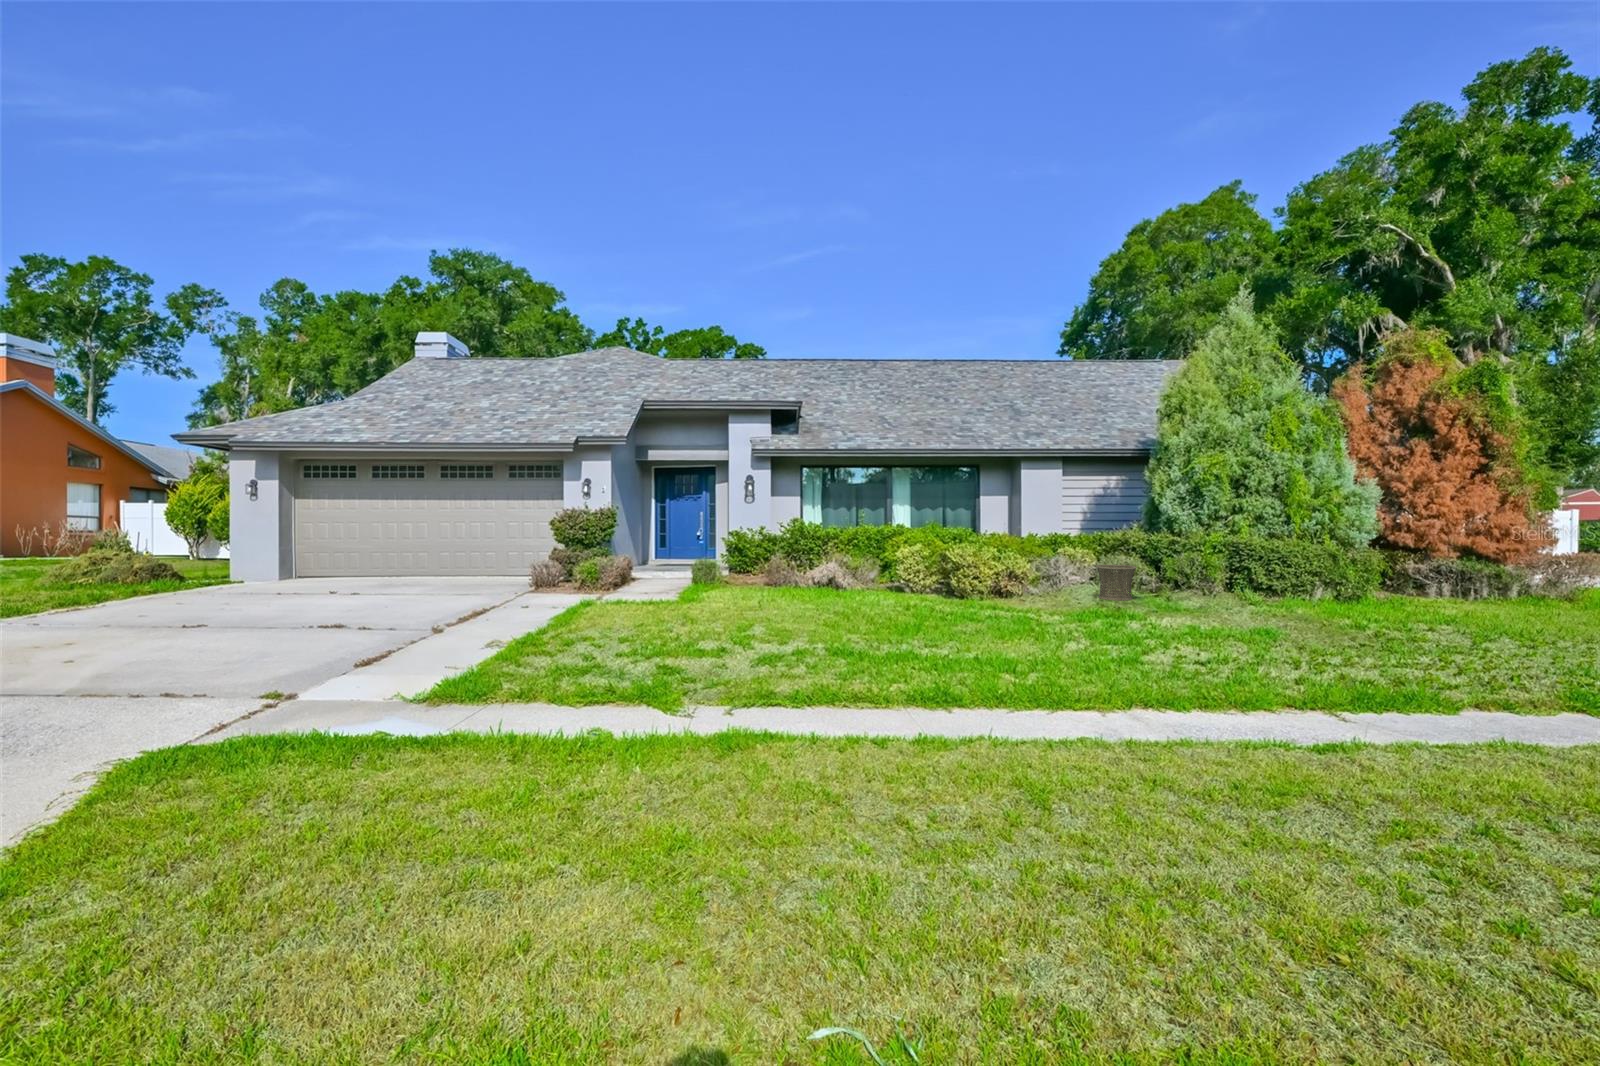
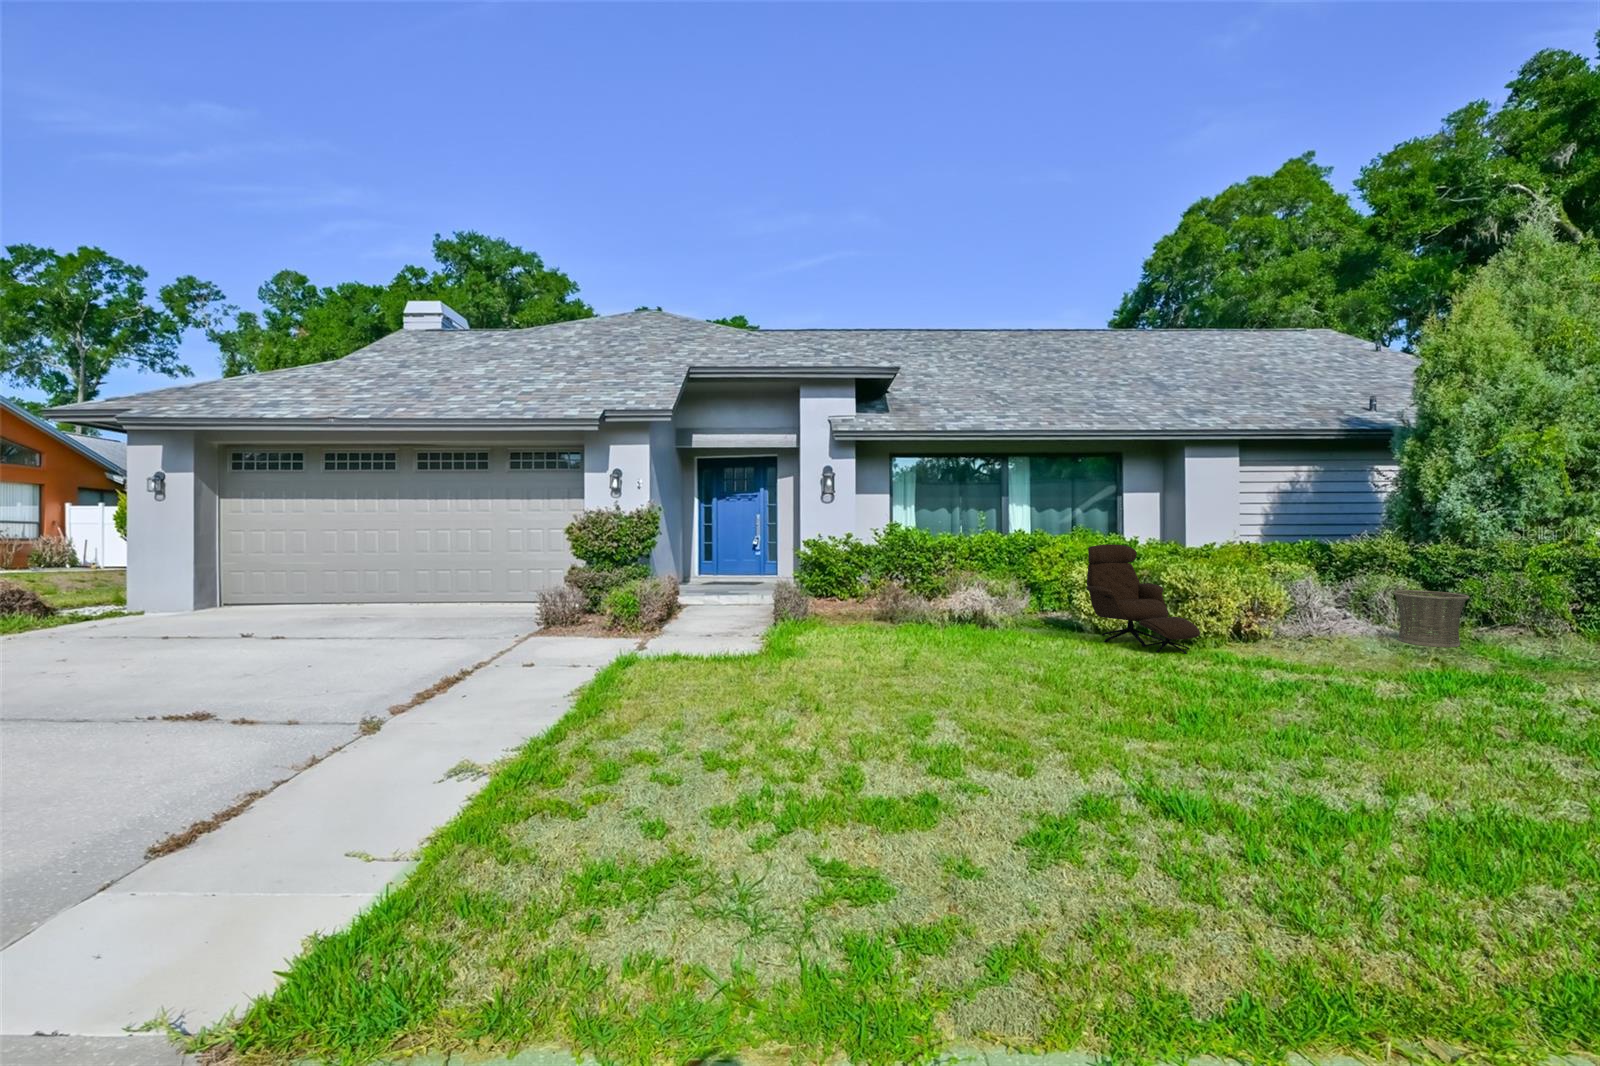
lounge chair: none [896,534,956,603] -> present [1086,544,1200,654]

